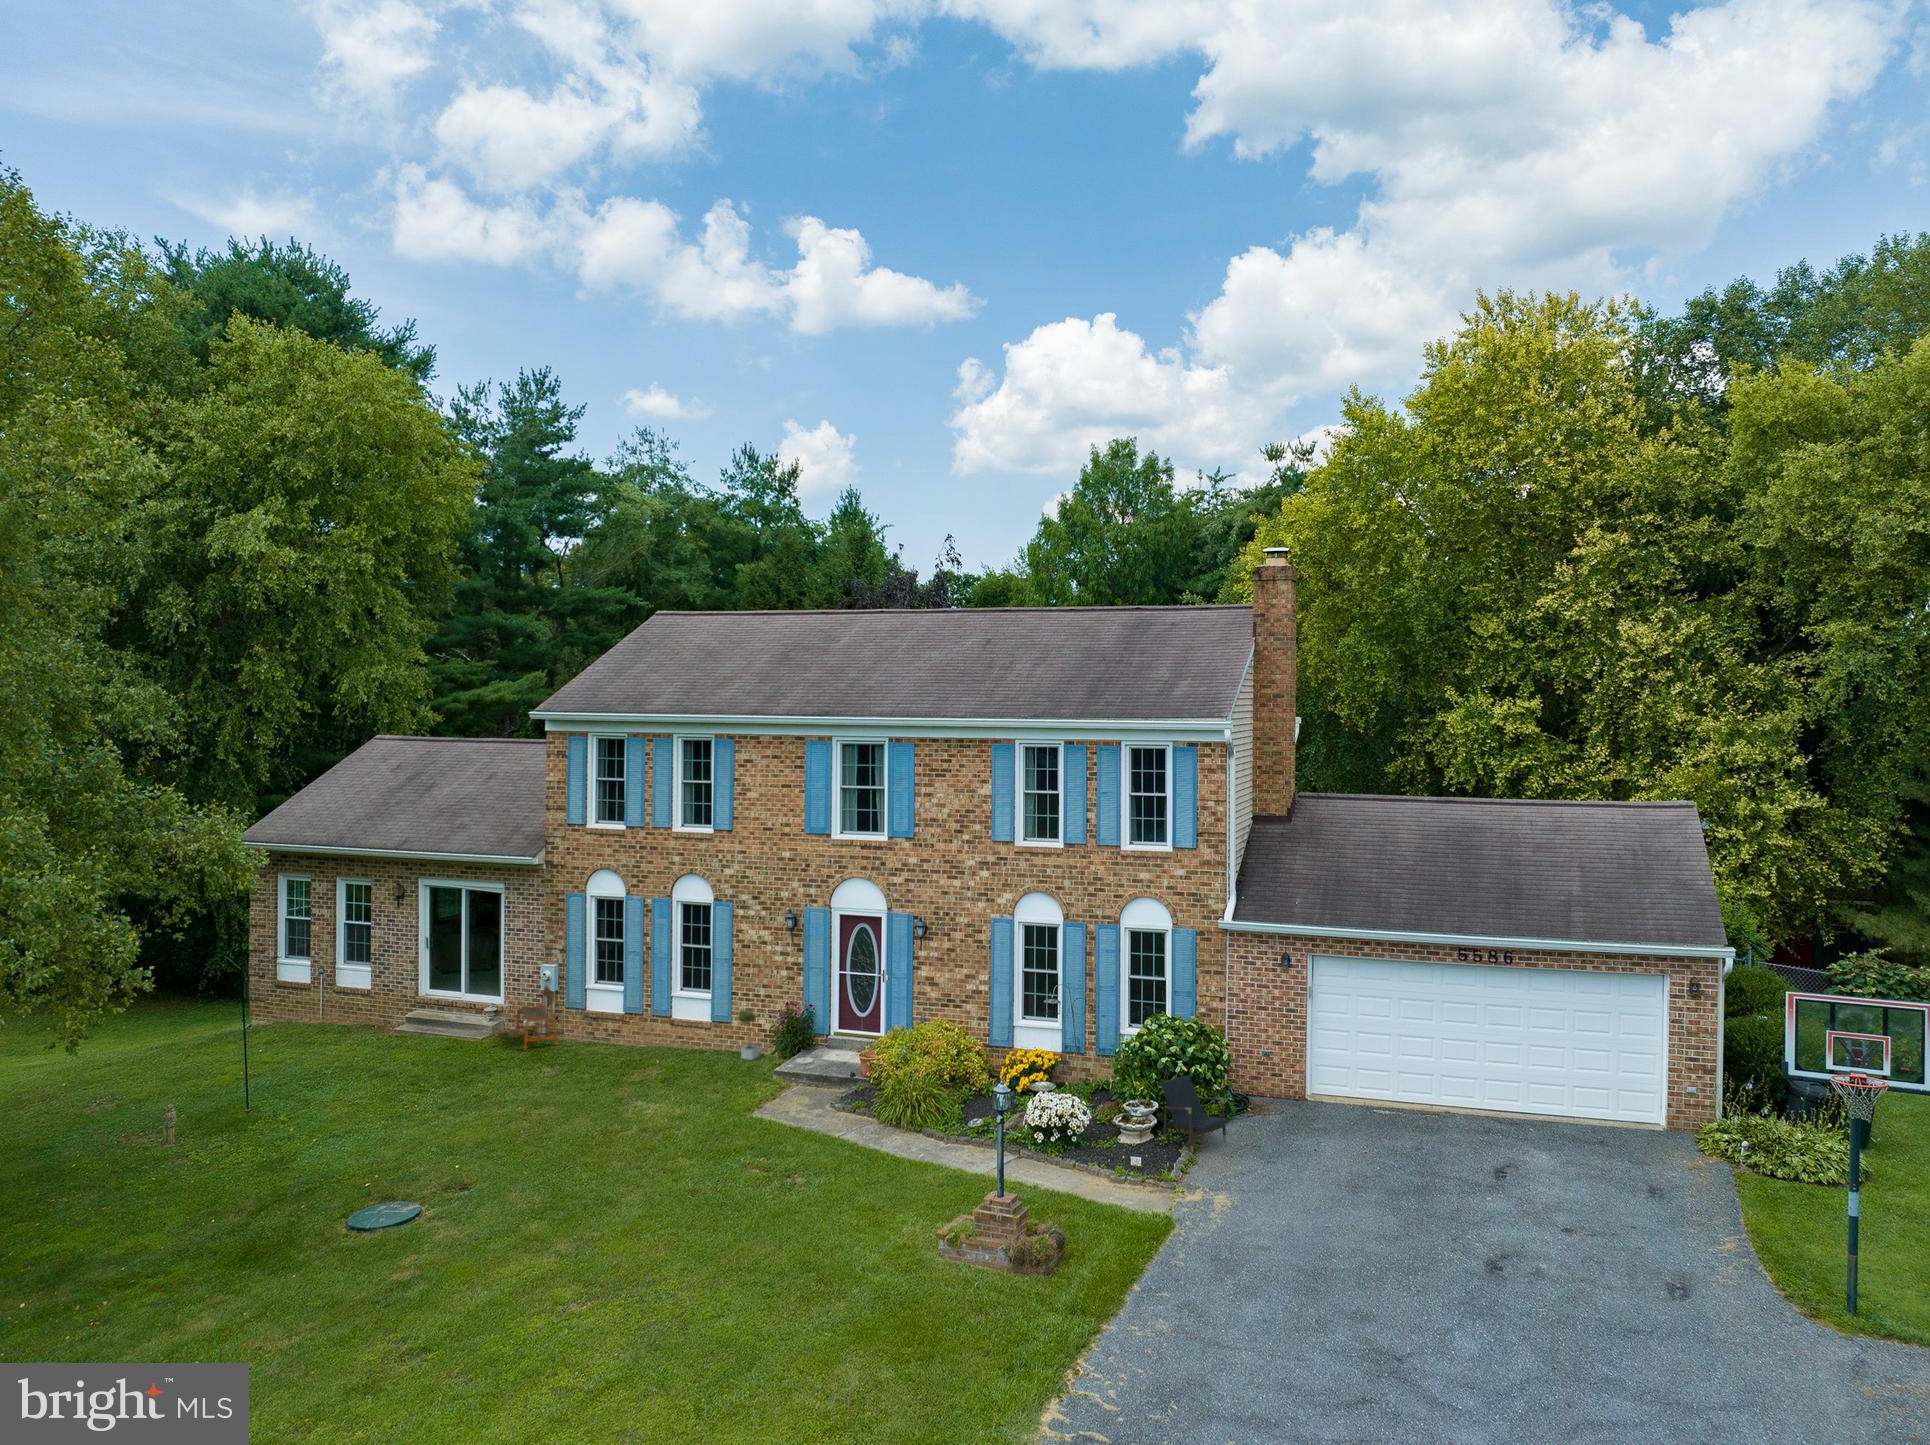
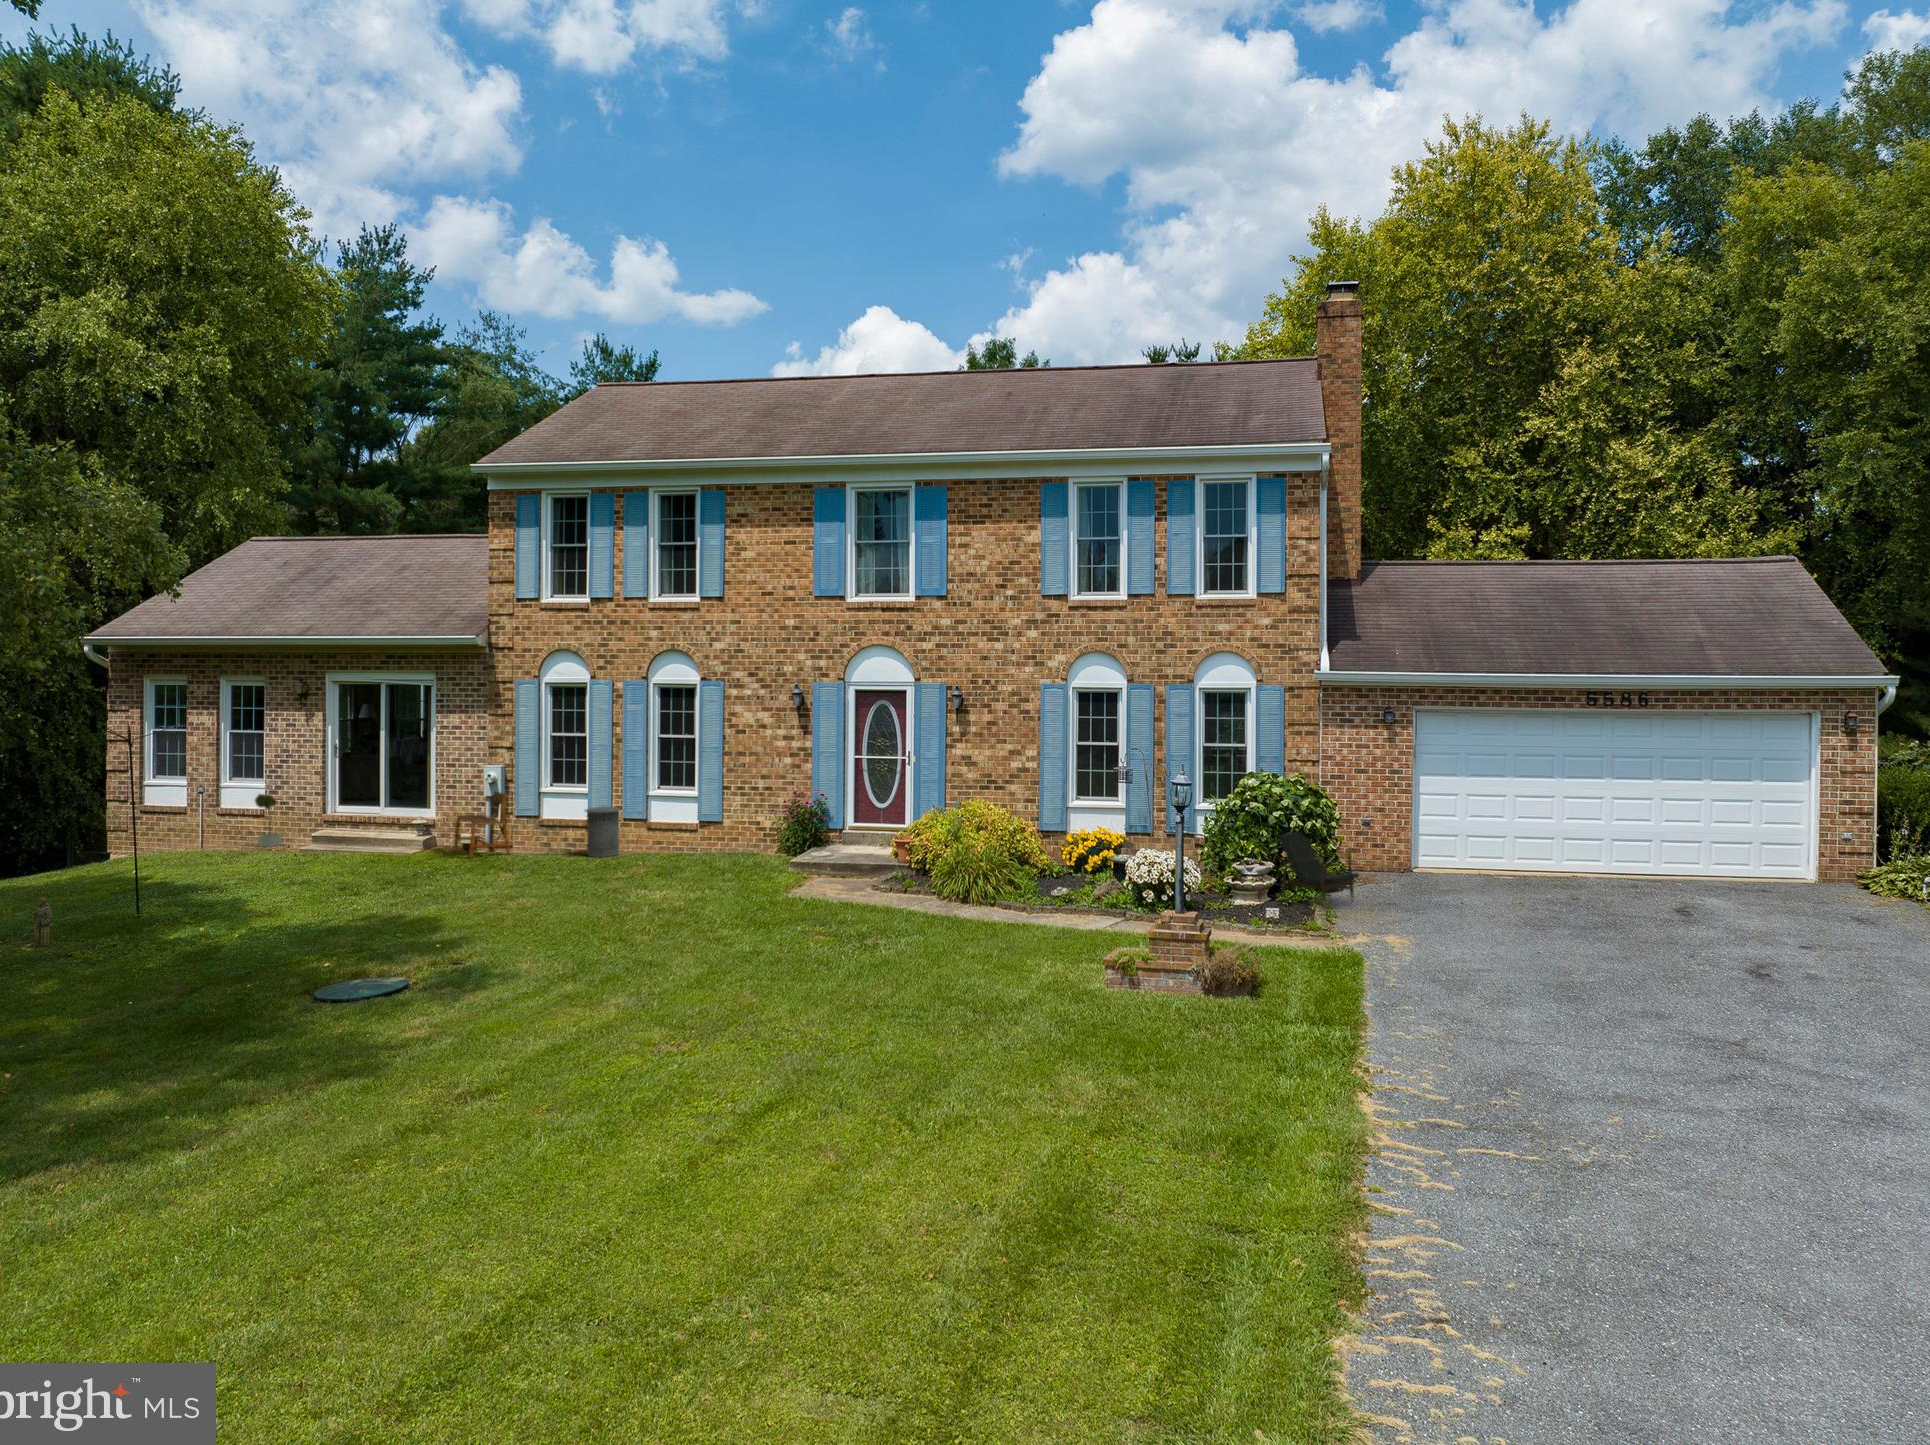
trash can: none [617,1006,649,1052] -> present [585,806,621,857]
potted tree: present [738,1010,759,1060] -> present [255,794,282,847]

